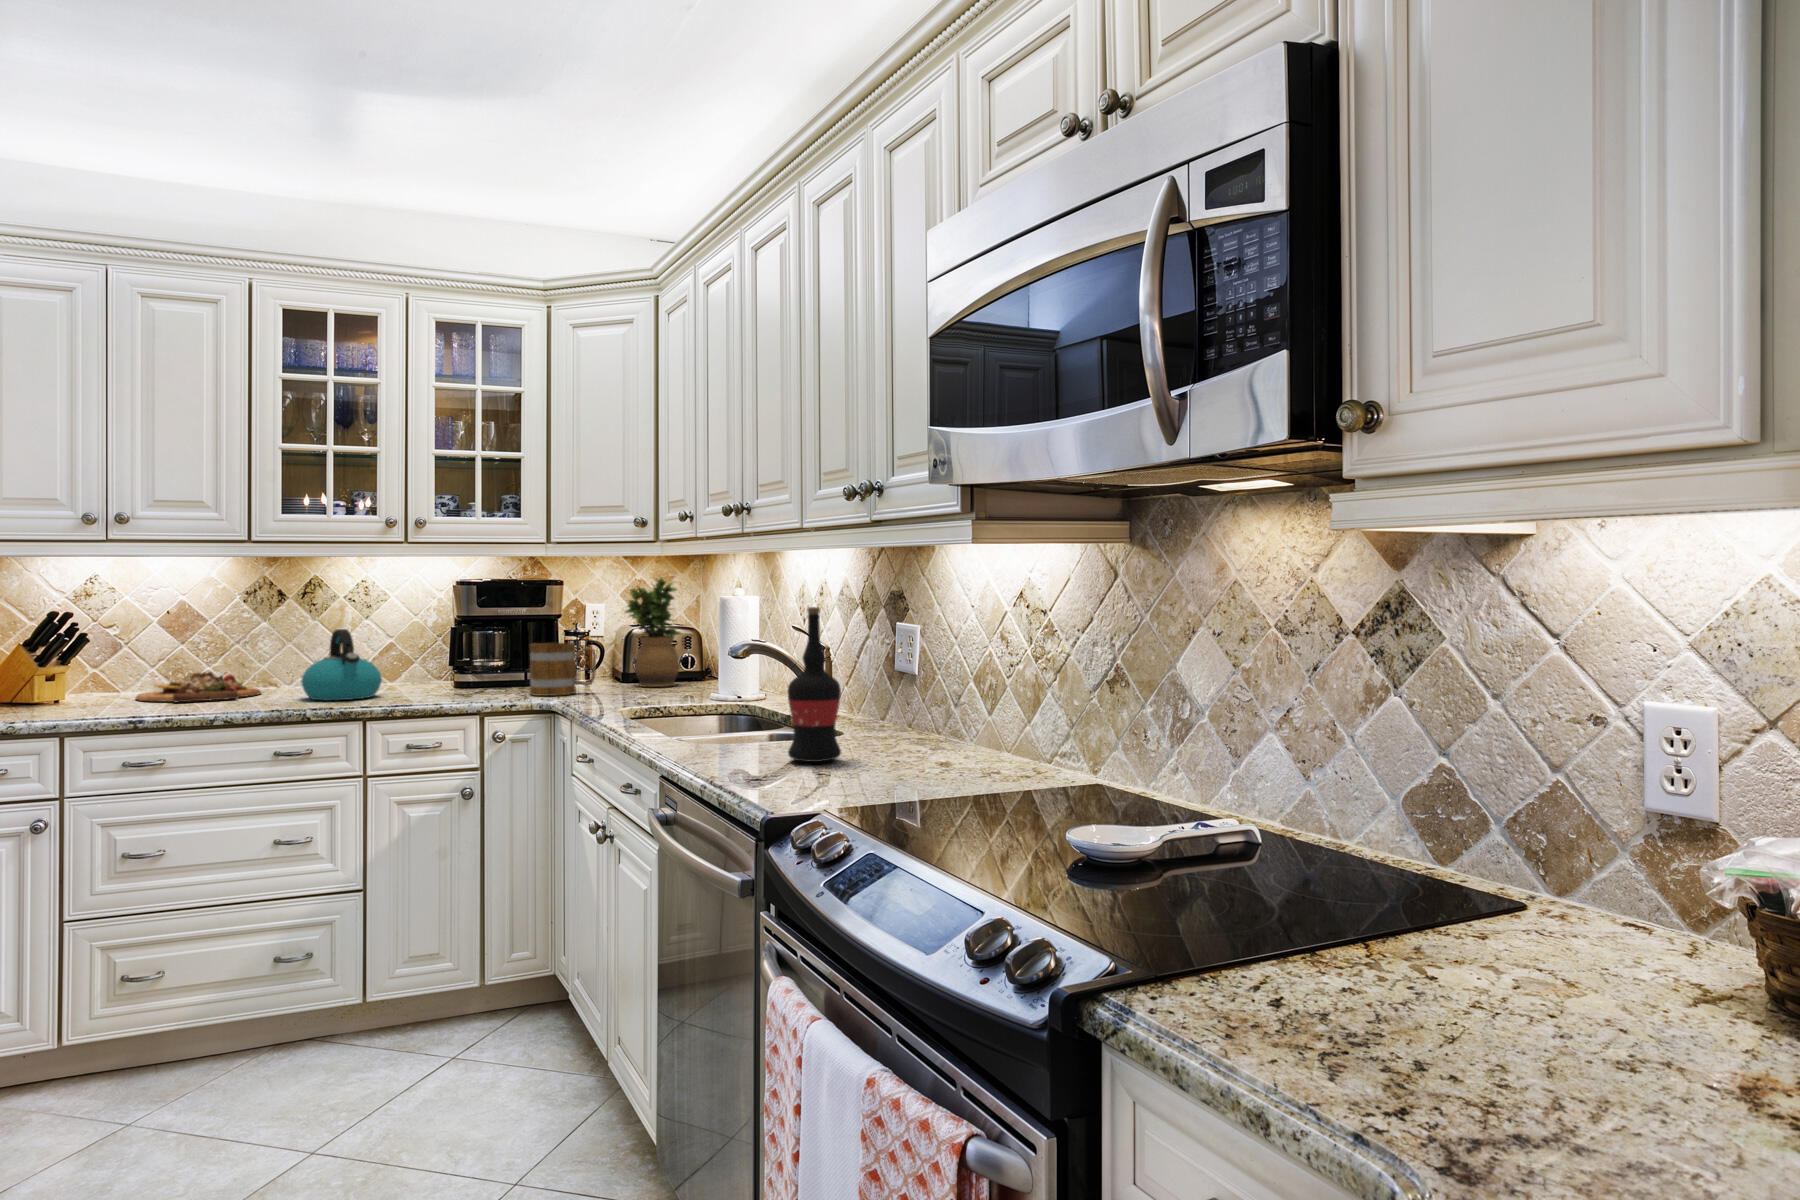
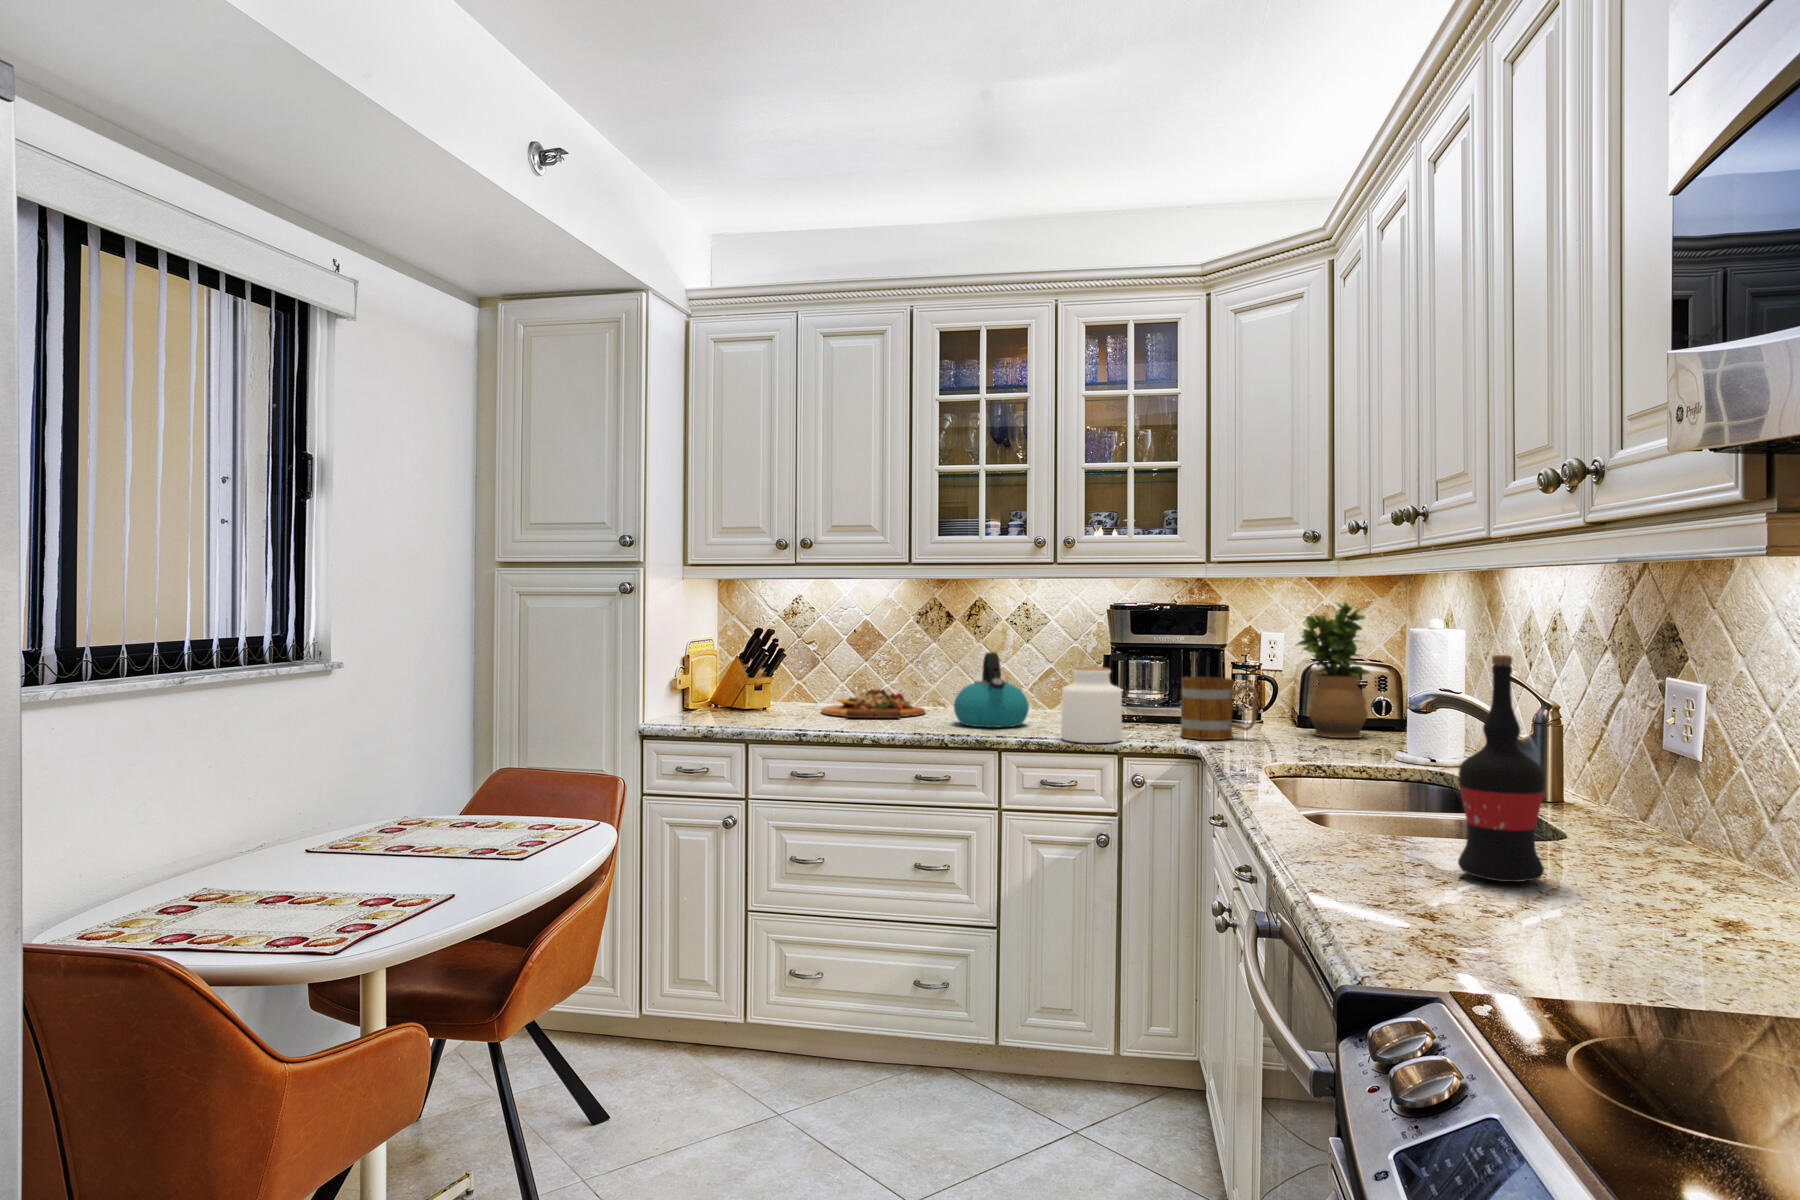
jar: none [423,638,481,705] -> present [1061,667,1122,743]

